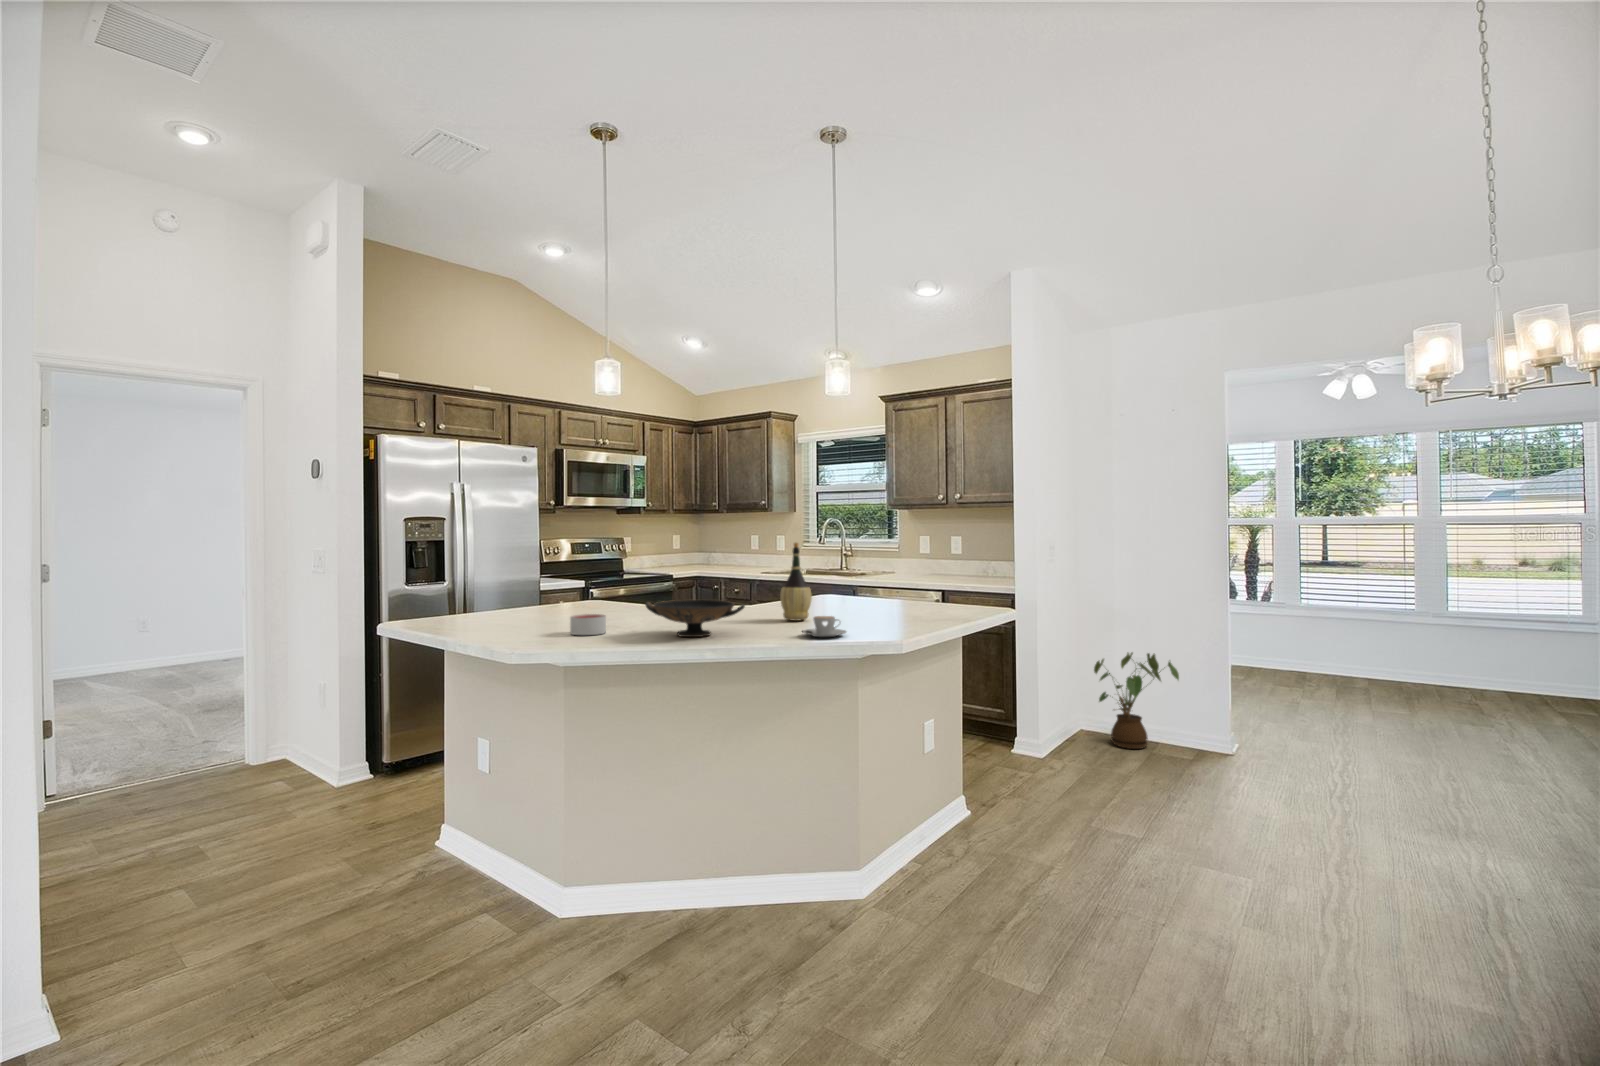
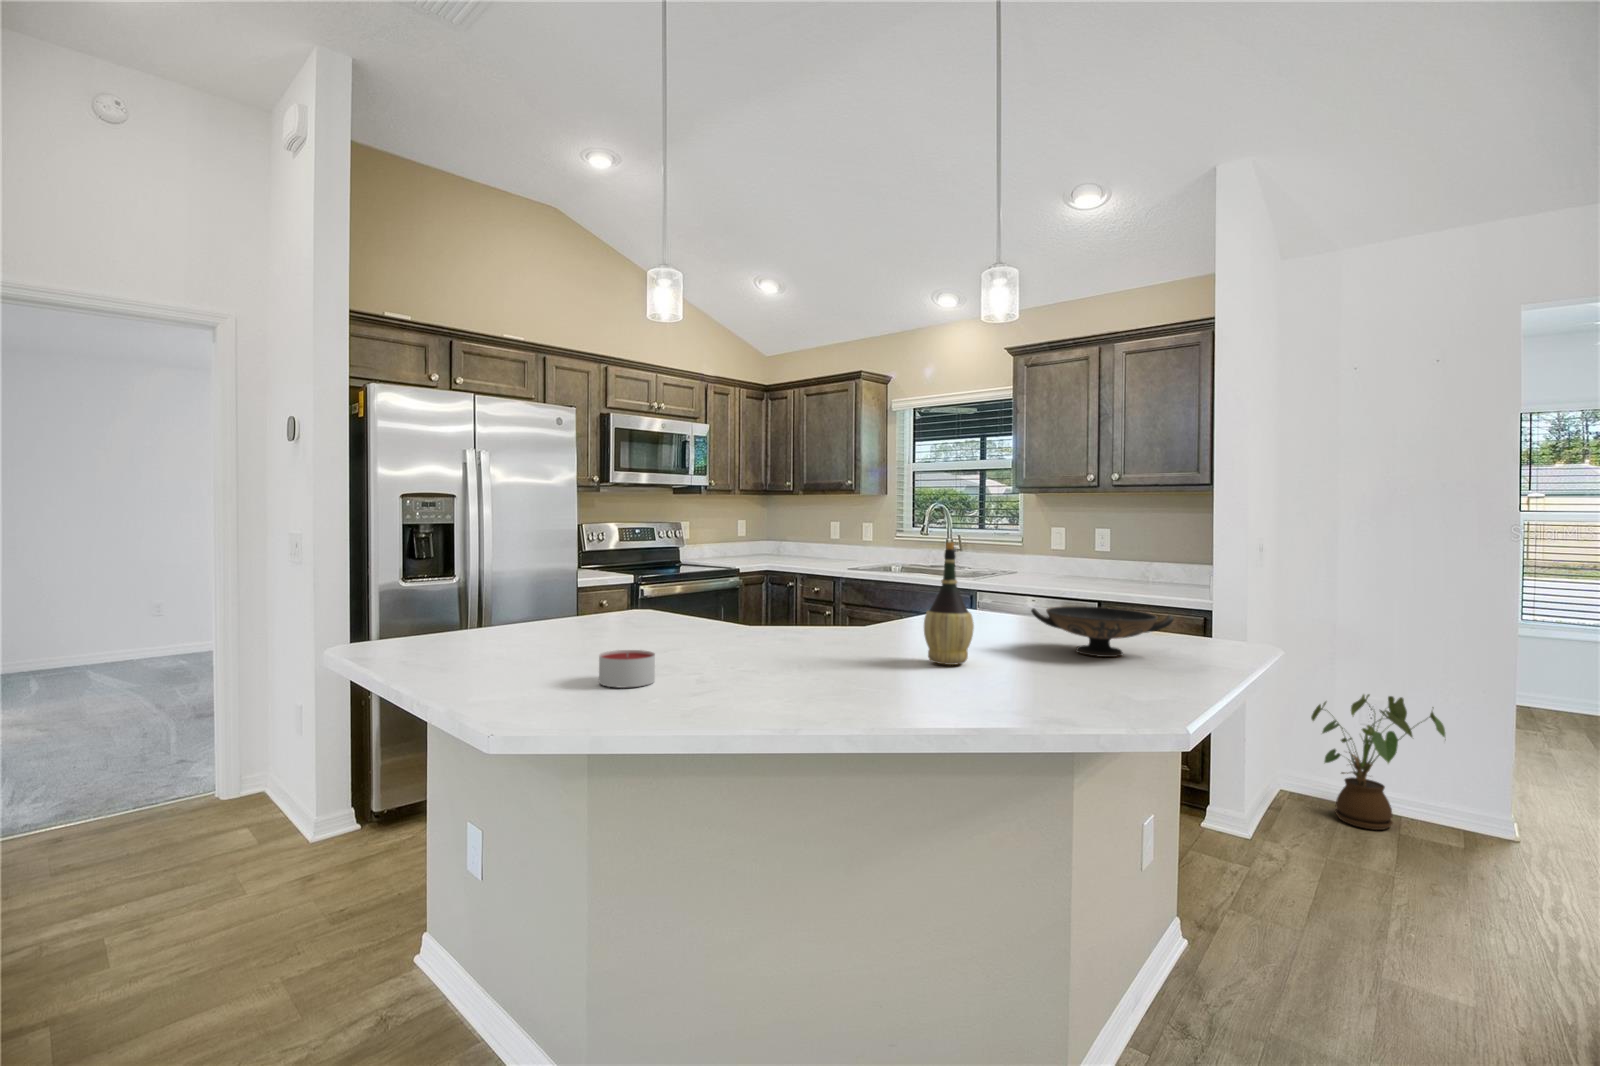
decorative bowl: present [645,600,745,637] -> present [1031,606,1173,657]
coffee cup: present [802,616,846,637] -> none [981,670,1061,711]

